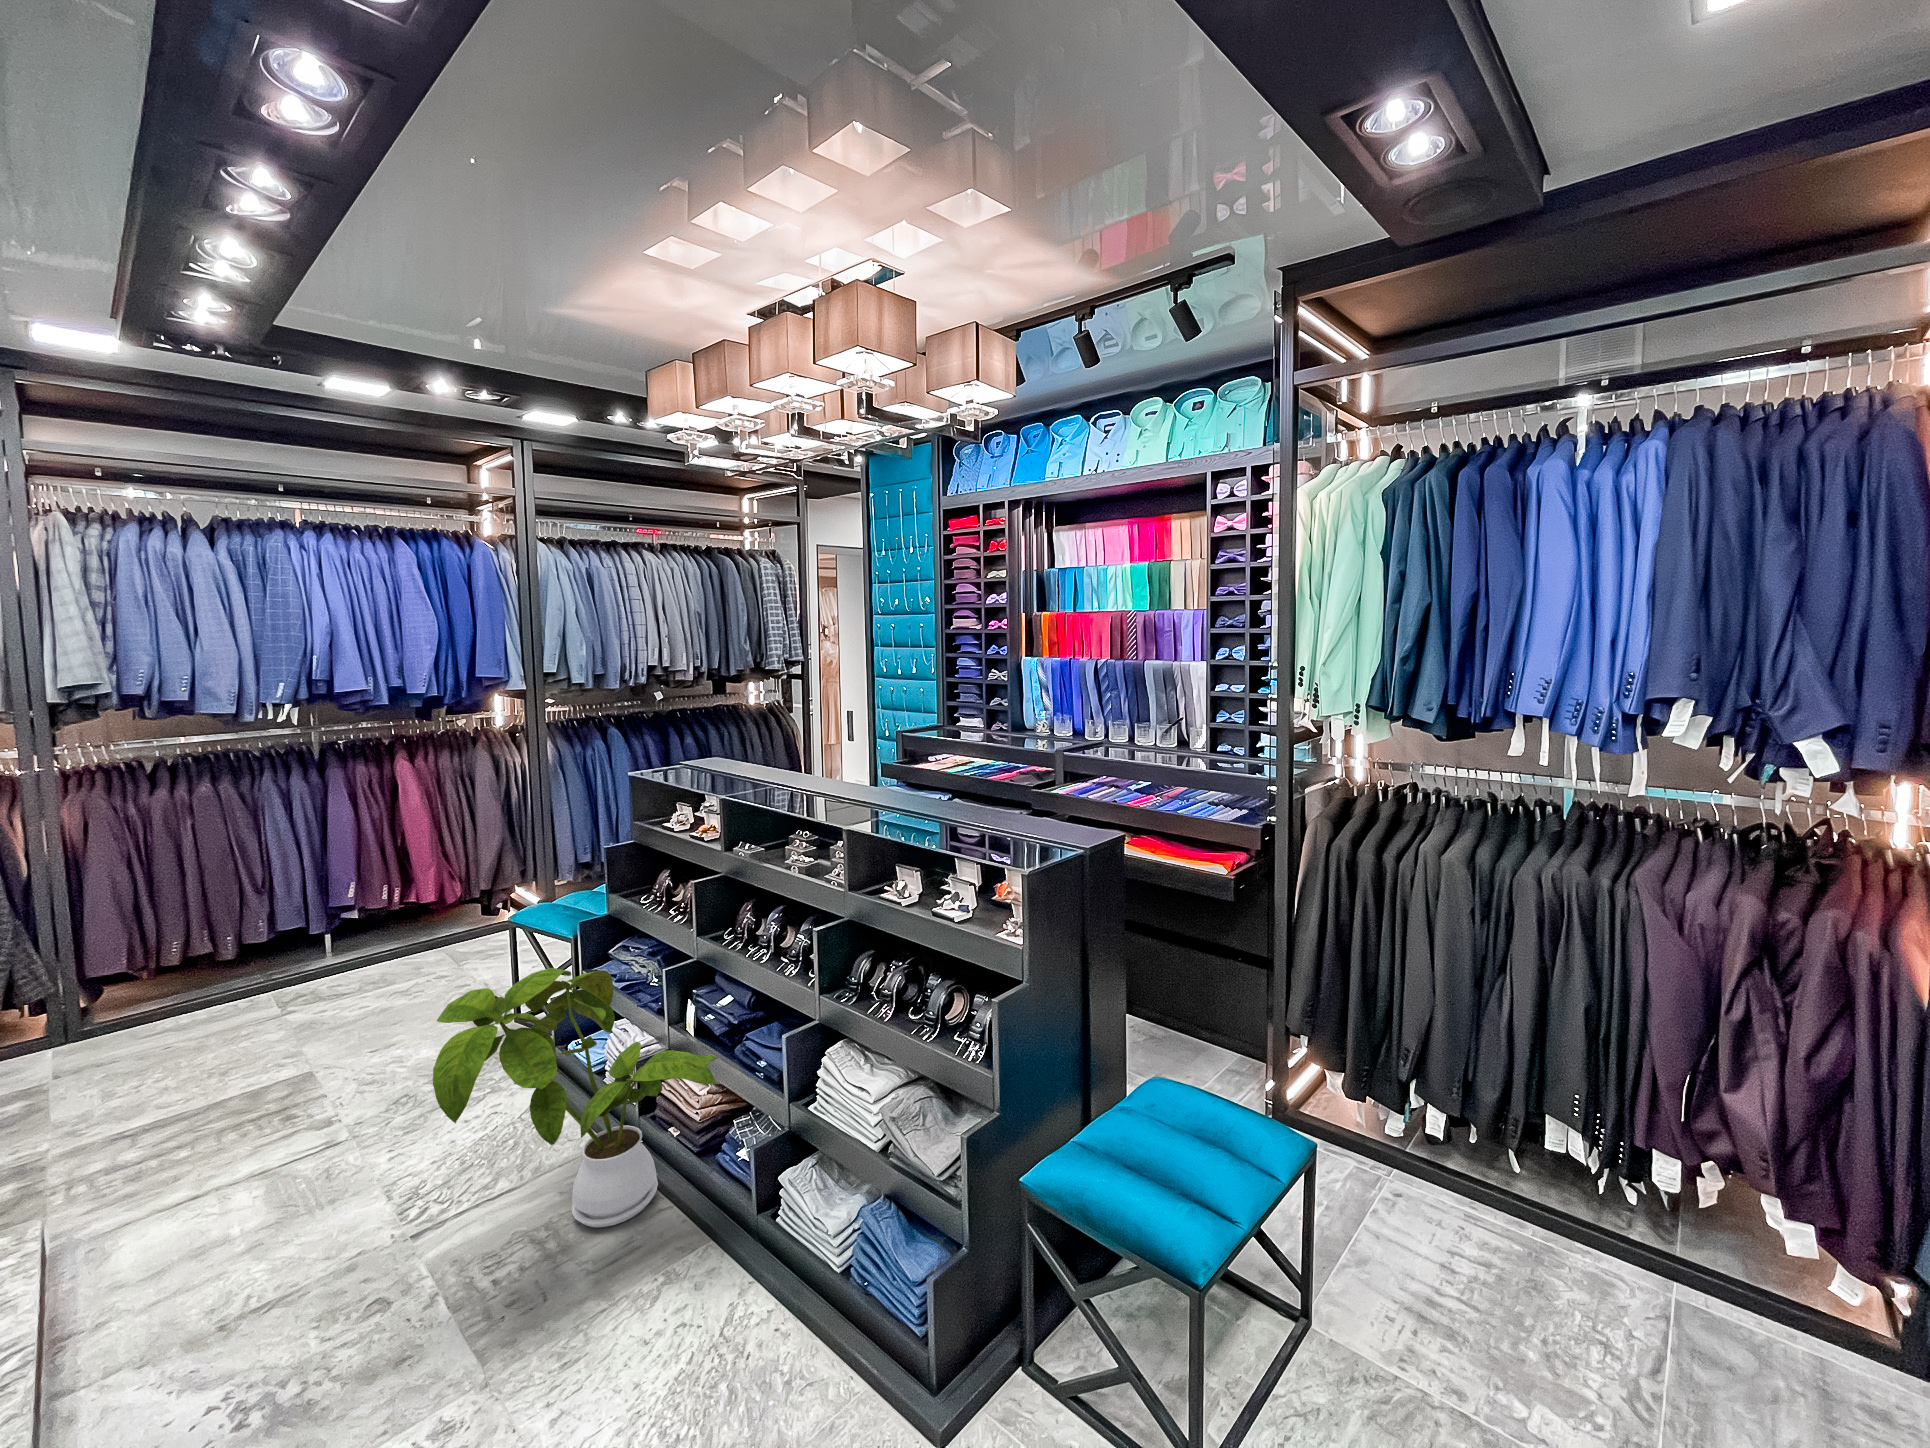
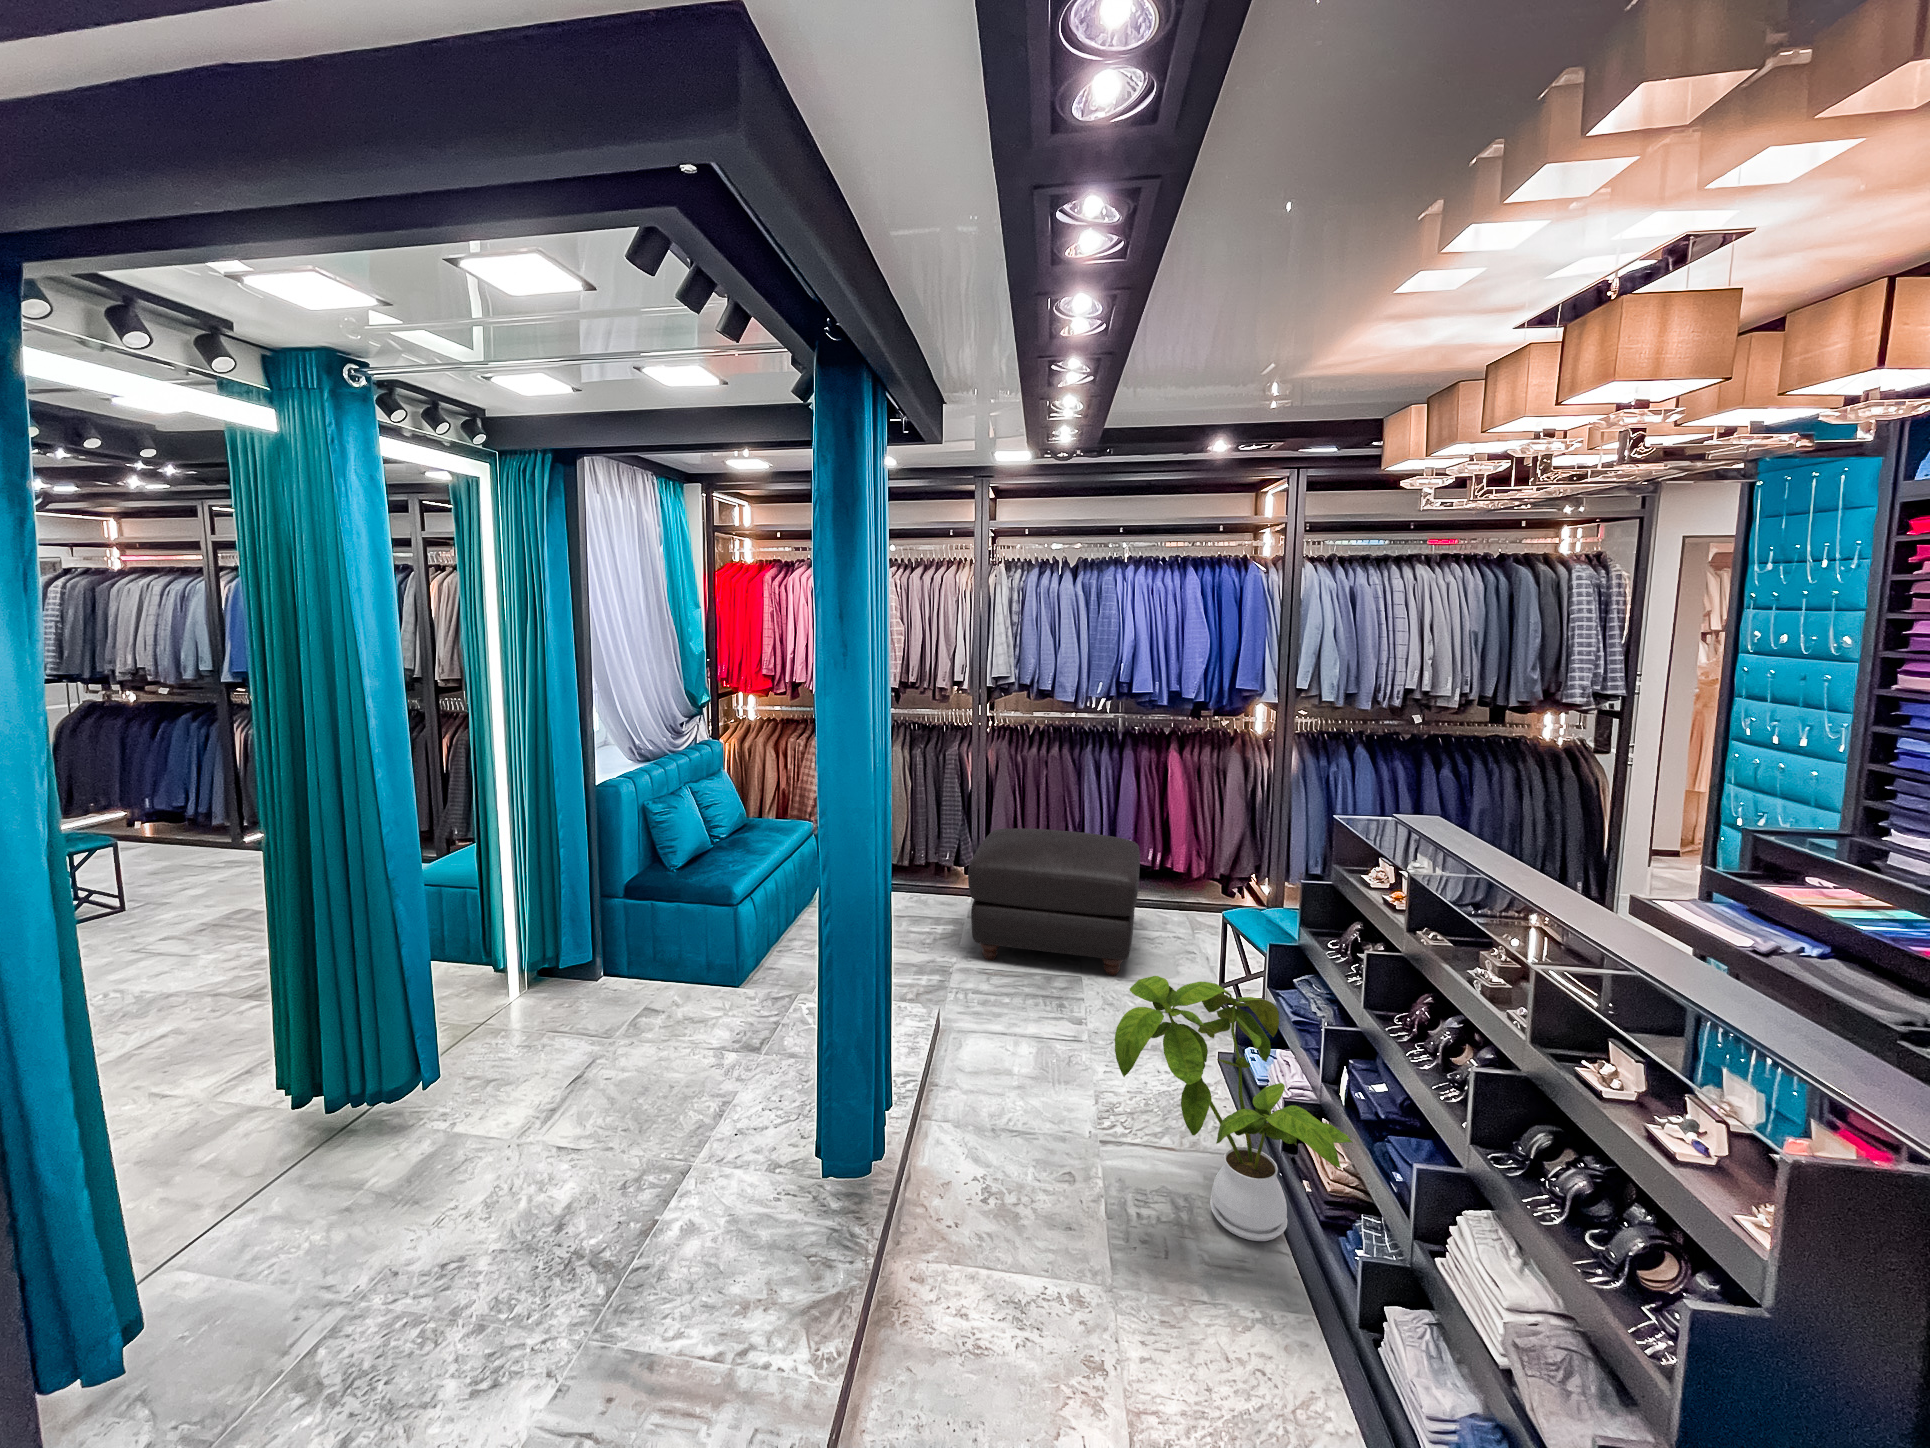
ottoman: none [56,879,385,1119] -> present [968,828,1140,976]

